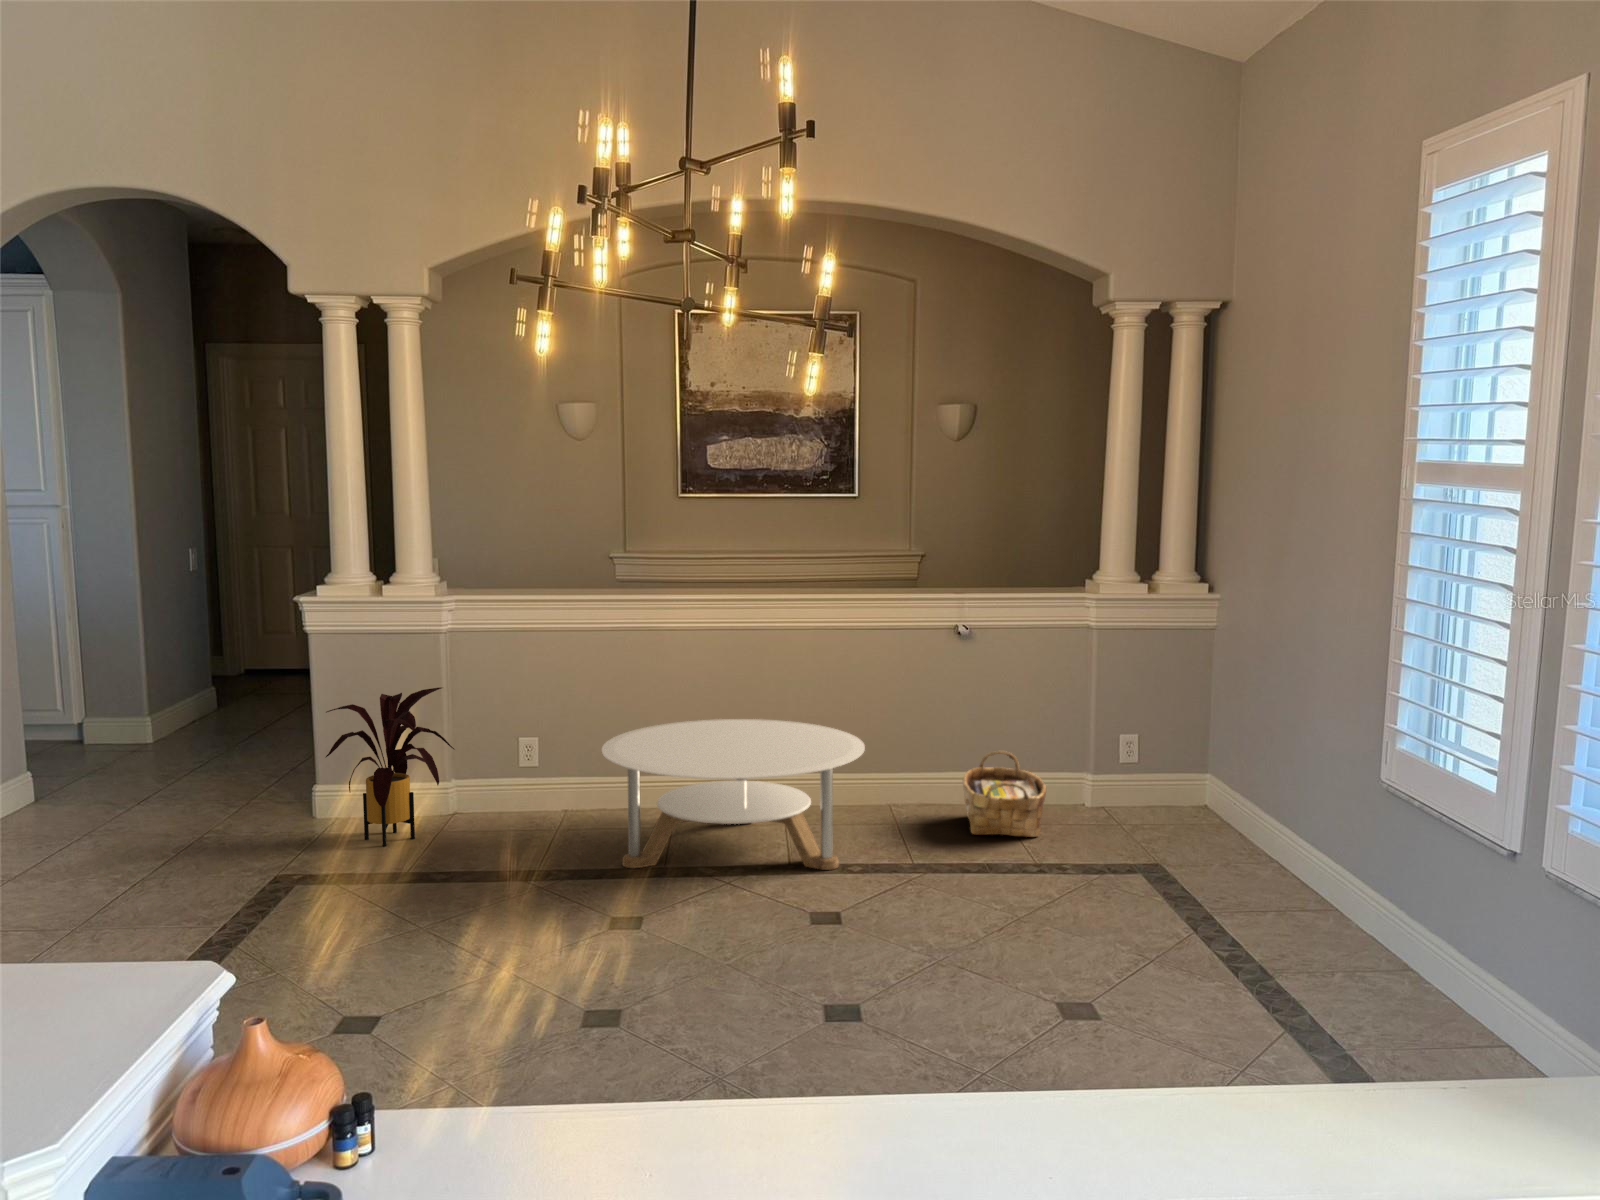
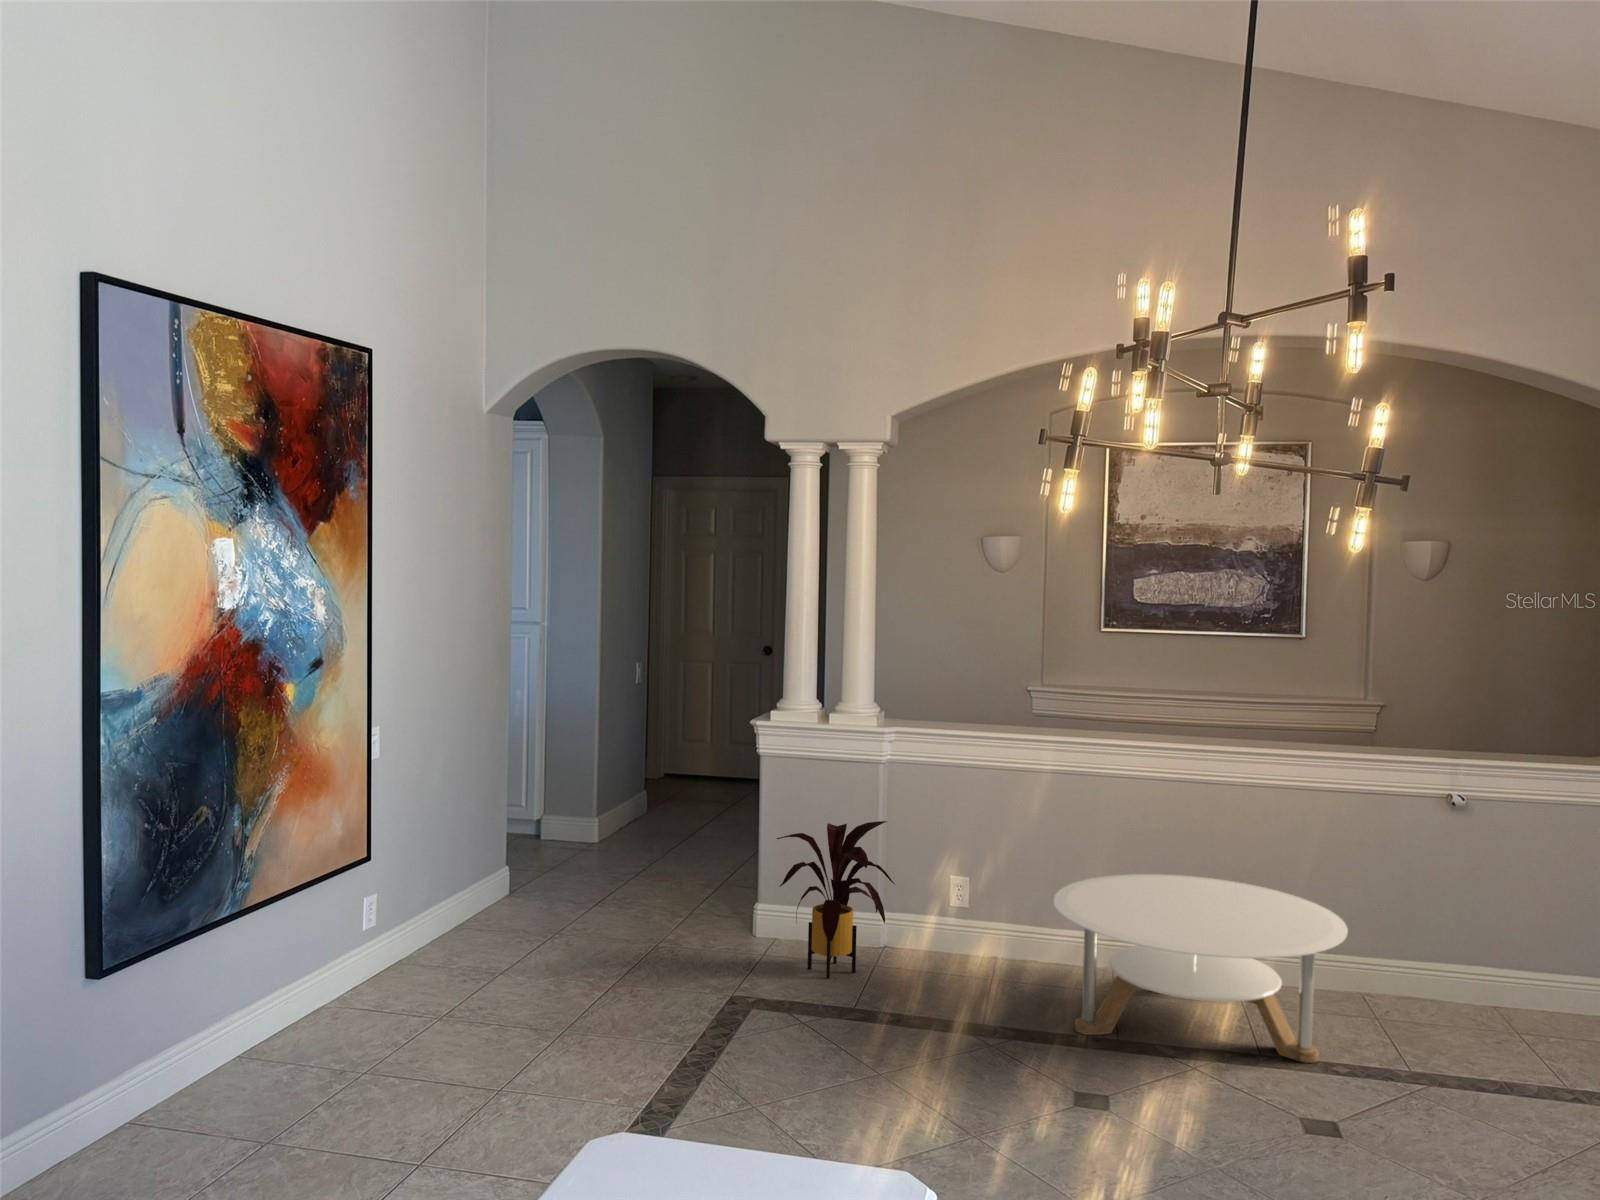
woven basket: present [963,751,1046,837] -> none [1452,937,1561,1046]

